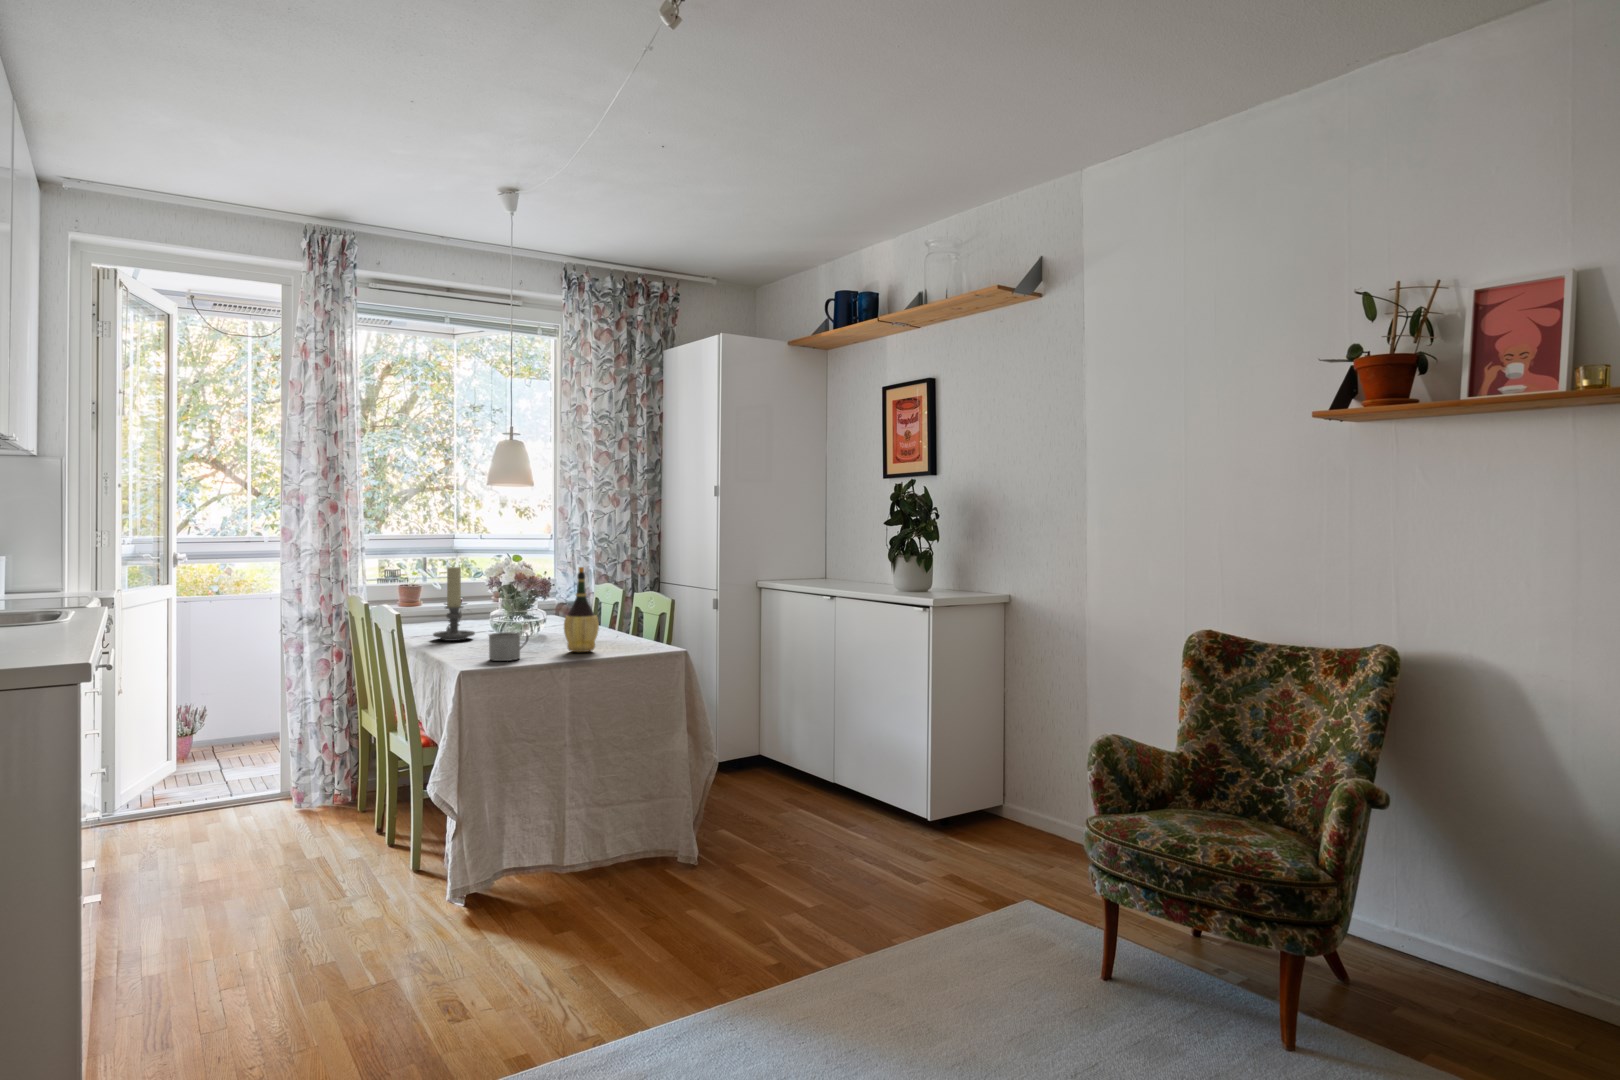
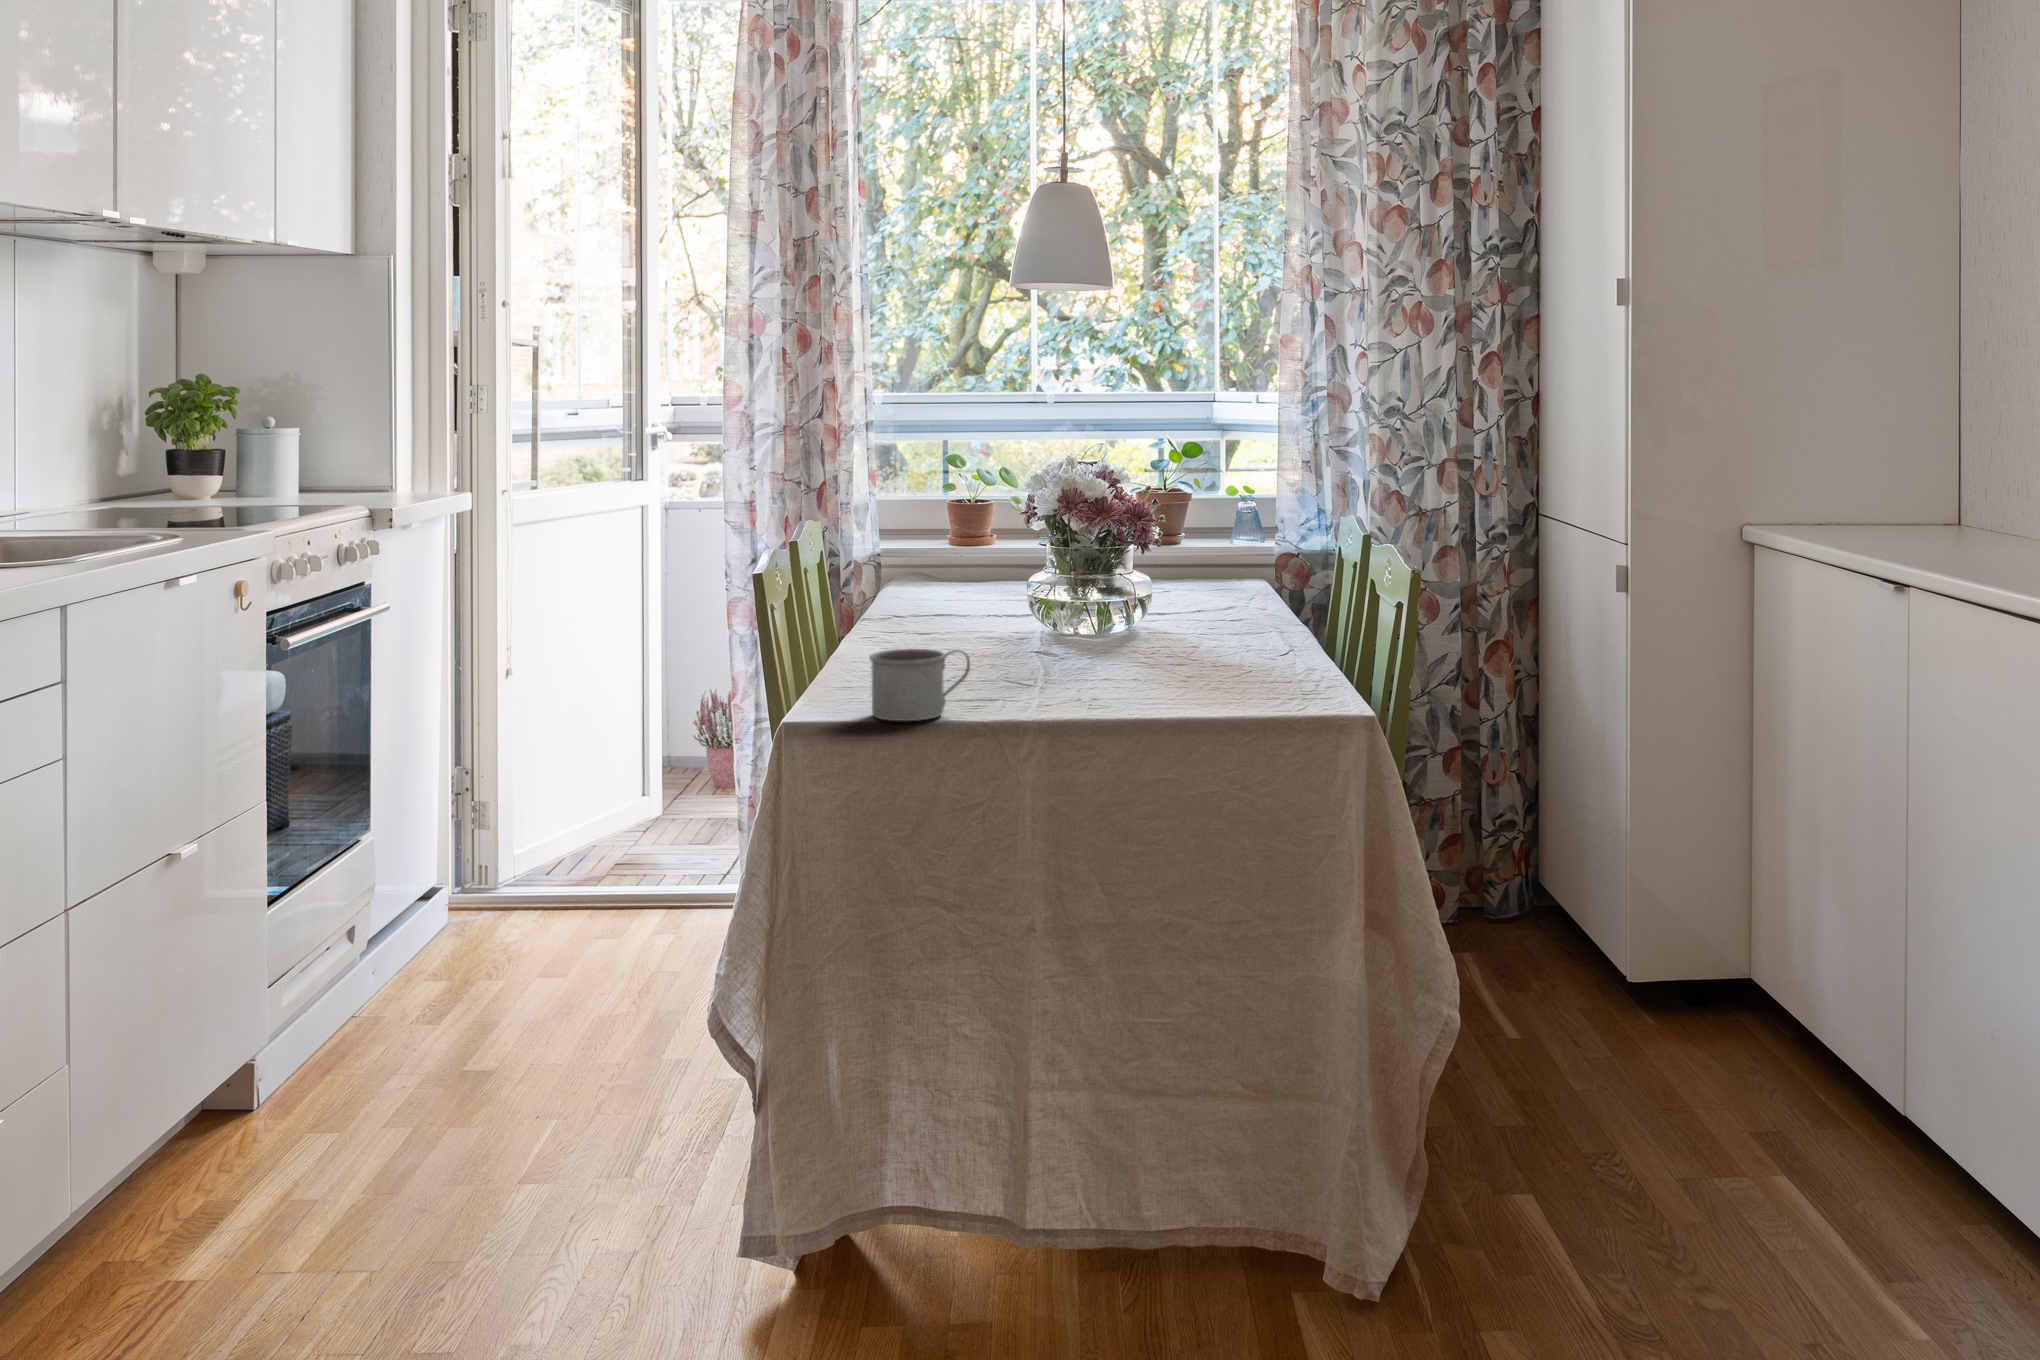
candle holder: present [433,566,475,641] -> none [874,478,963,648]
wine bottle: present [564,567,599,652] -> none [1064,495,1150,709]

